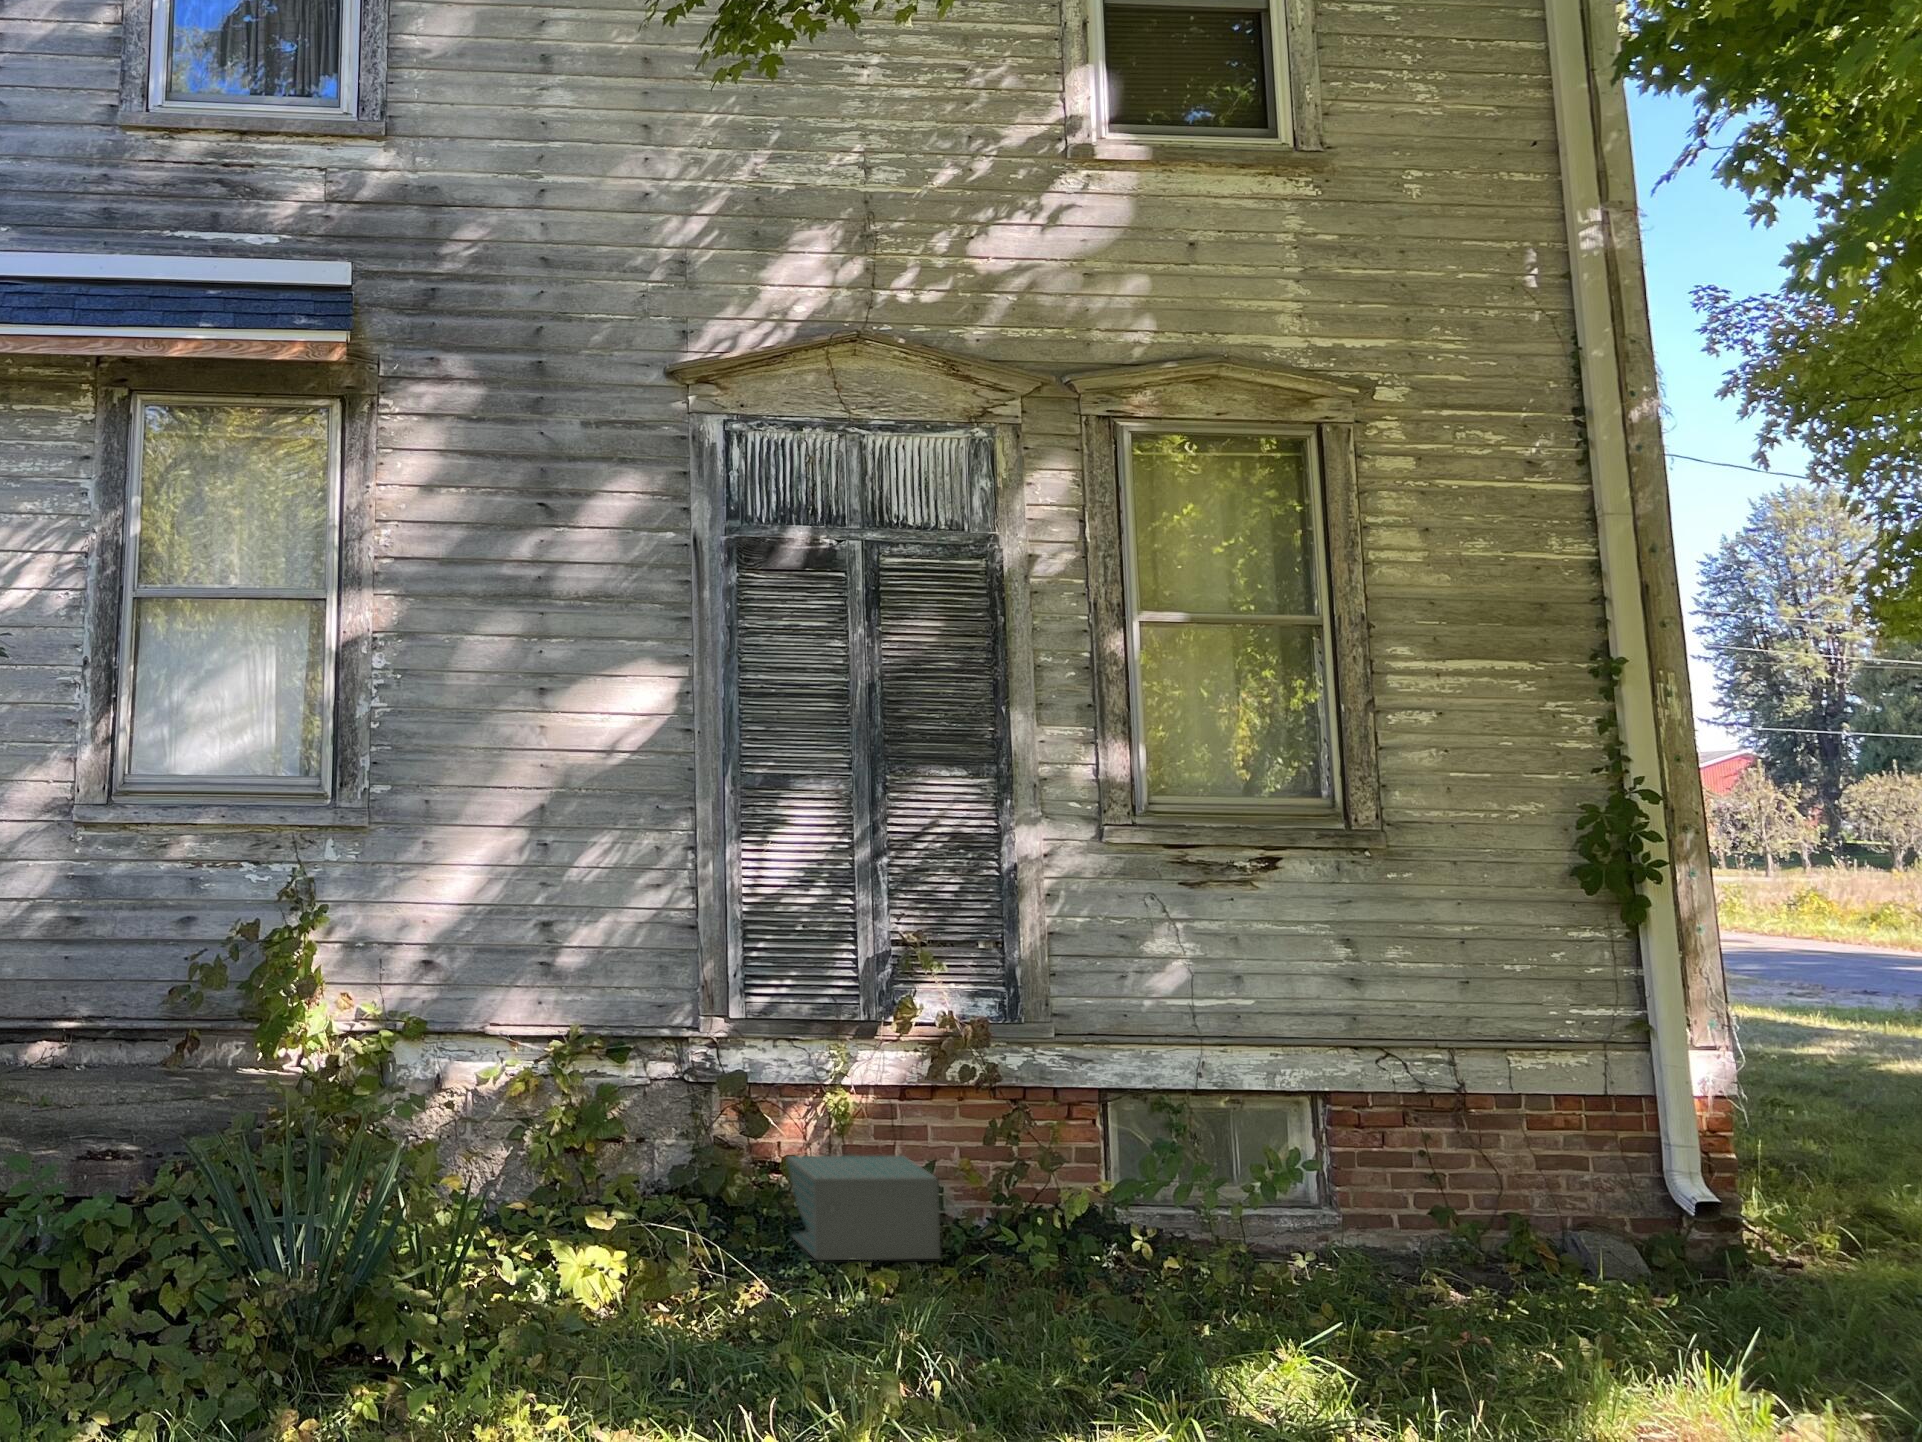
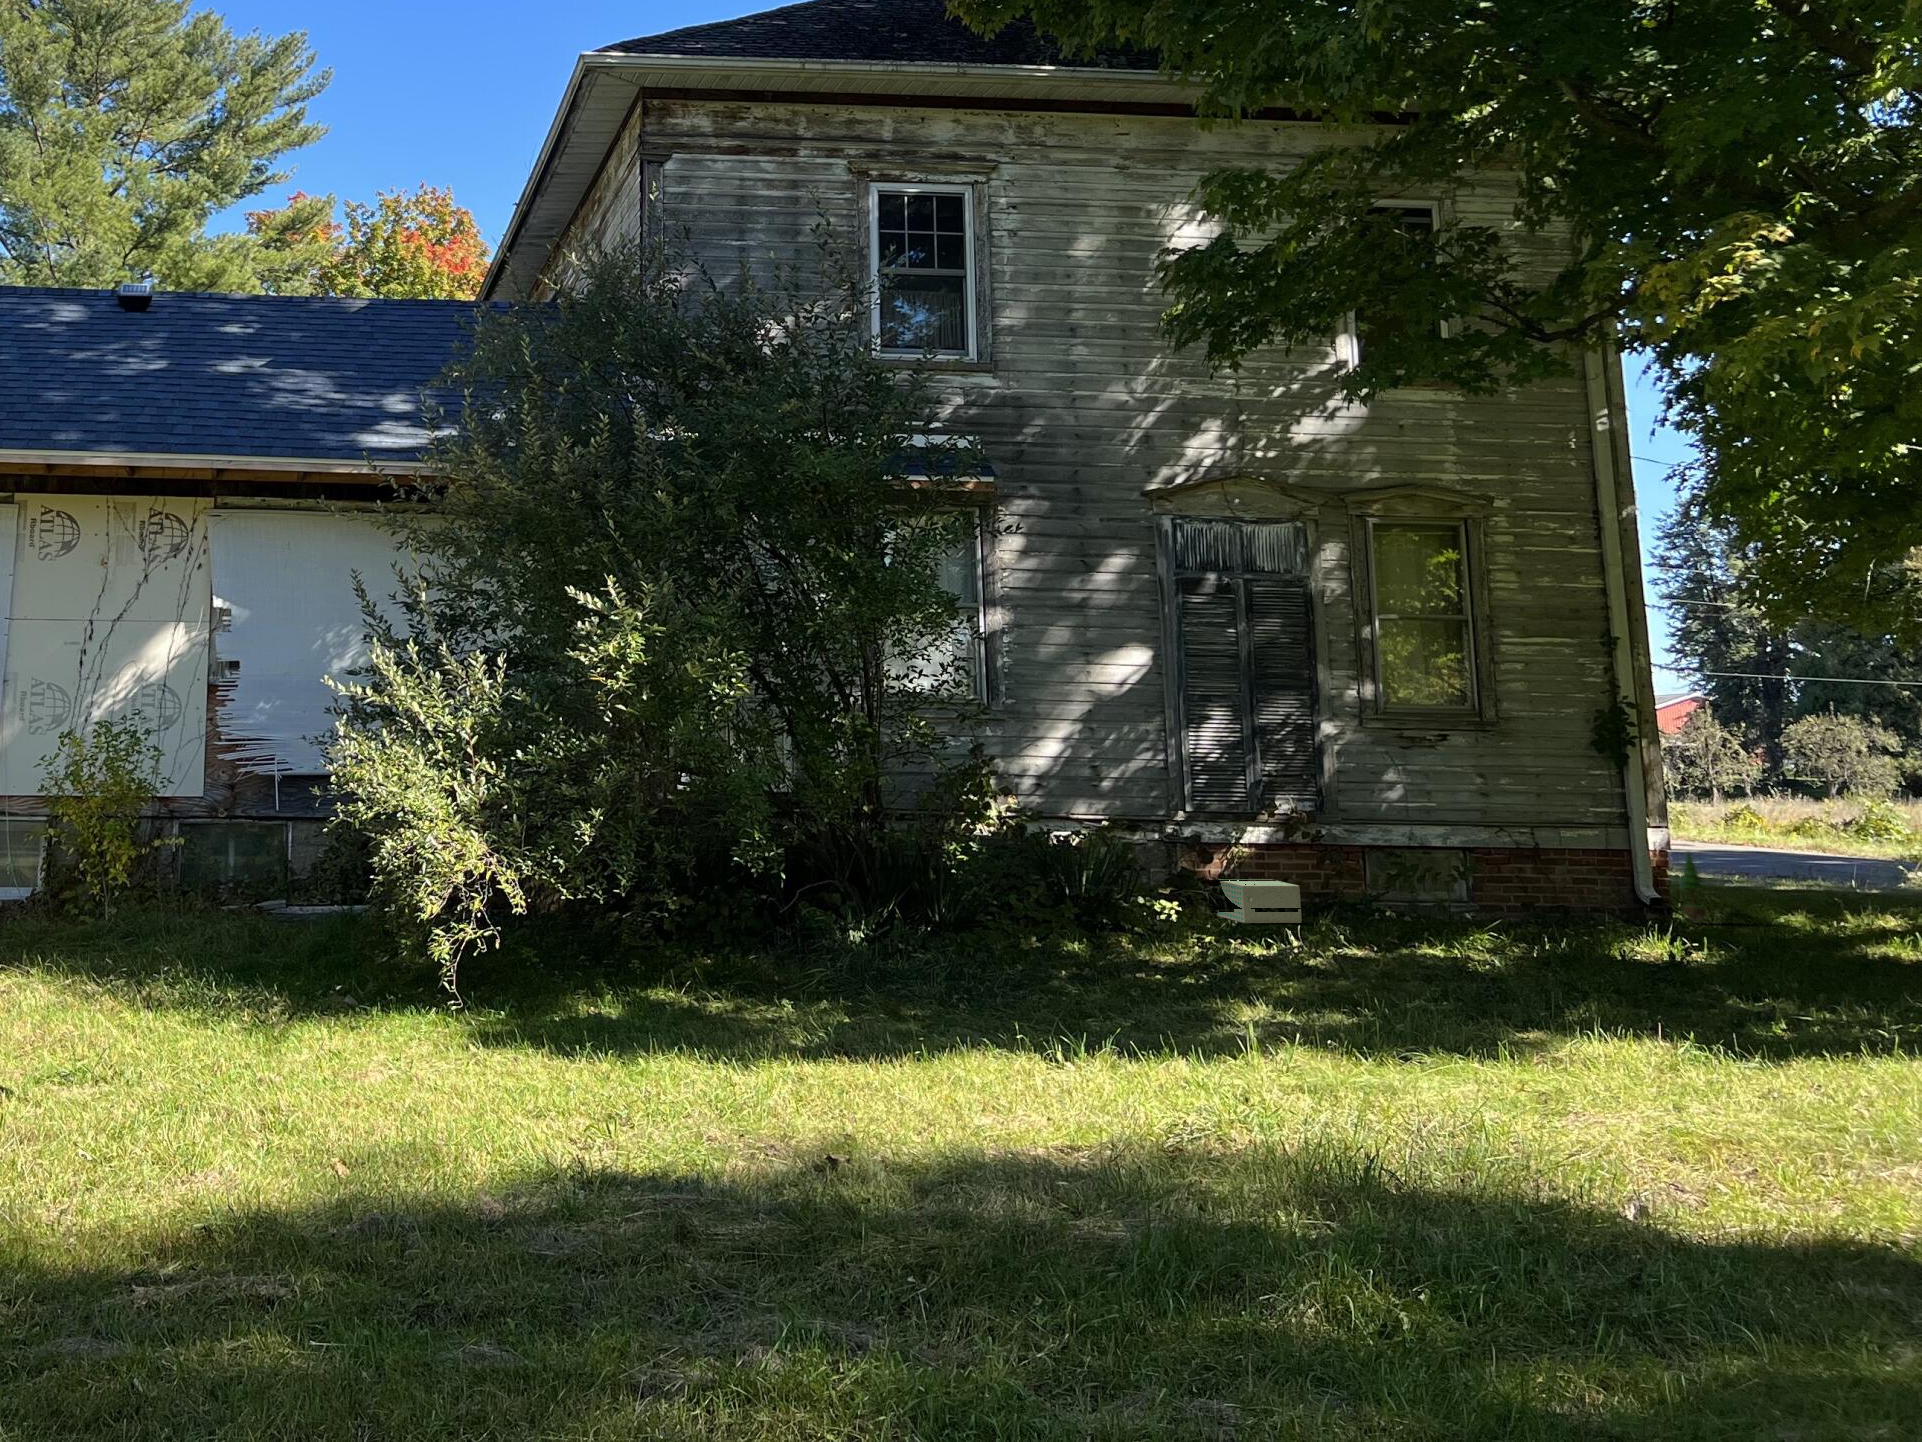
potted tree: none [1746,1094,1808,1251] -> present [1678,852,1706,923]

